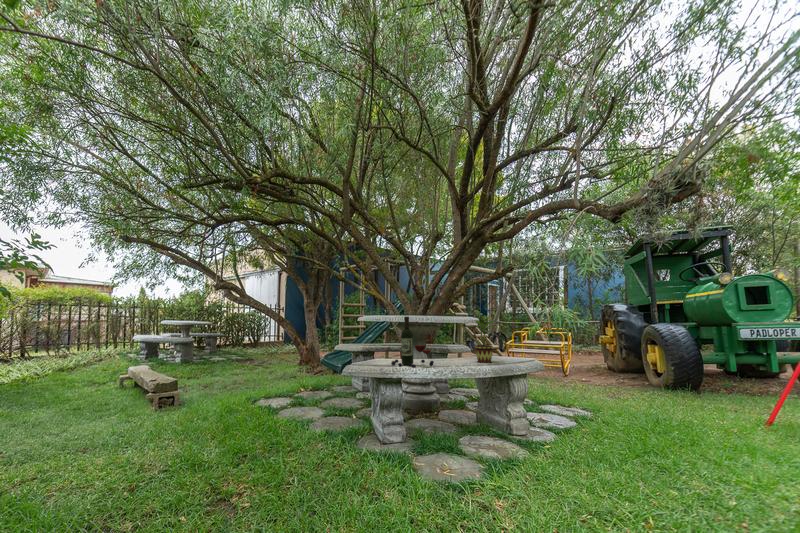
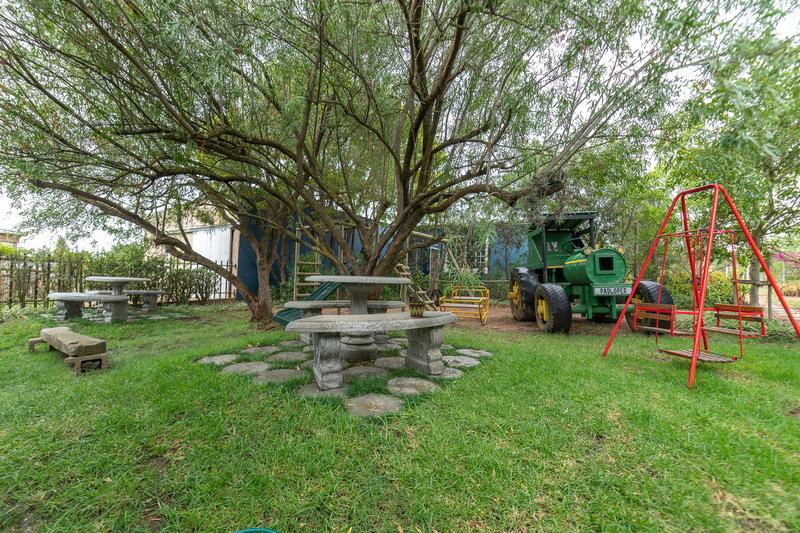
wine bottle: present [391,317,434,368] -> none [328,274,368,322]

